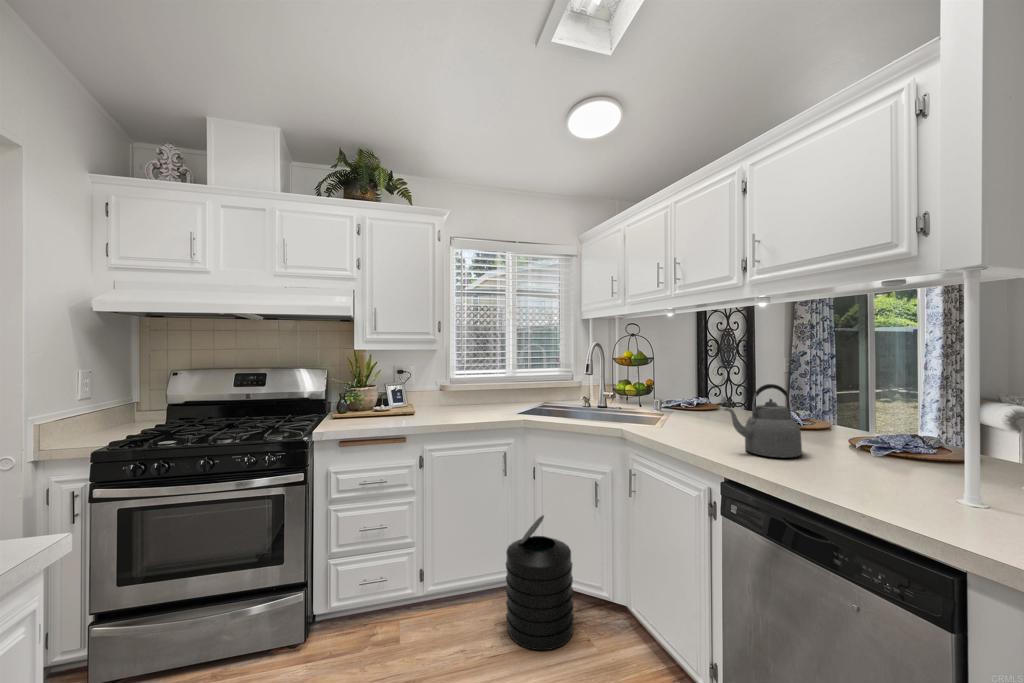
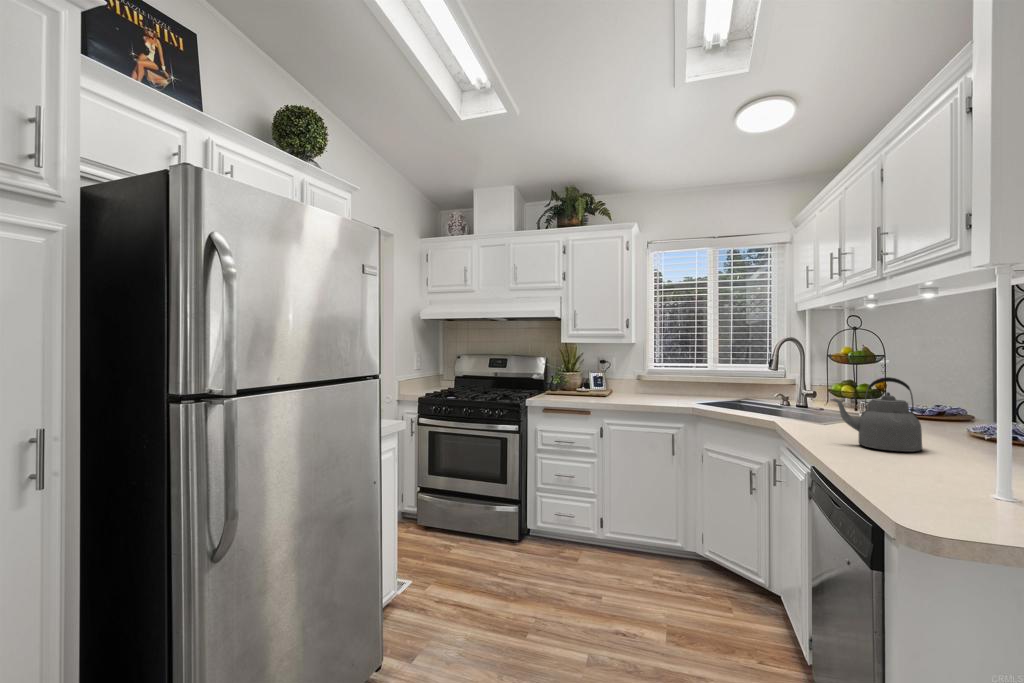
trash can: present [506,515,574,650] -> none [660,490,723,602]

